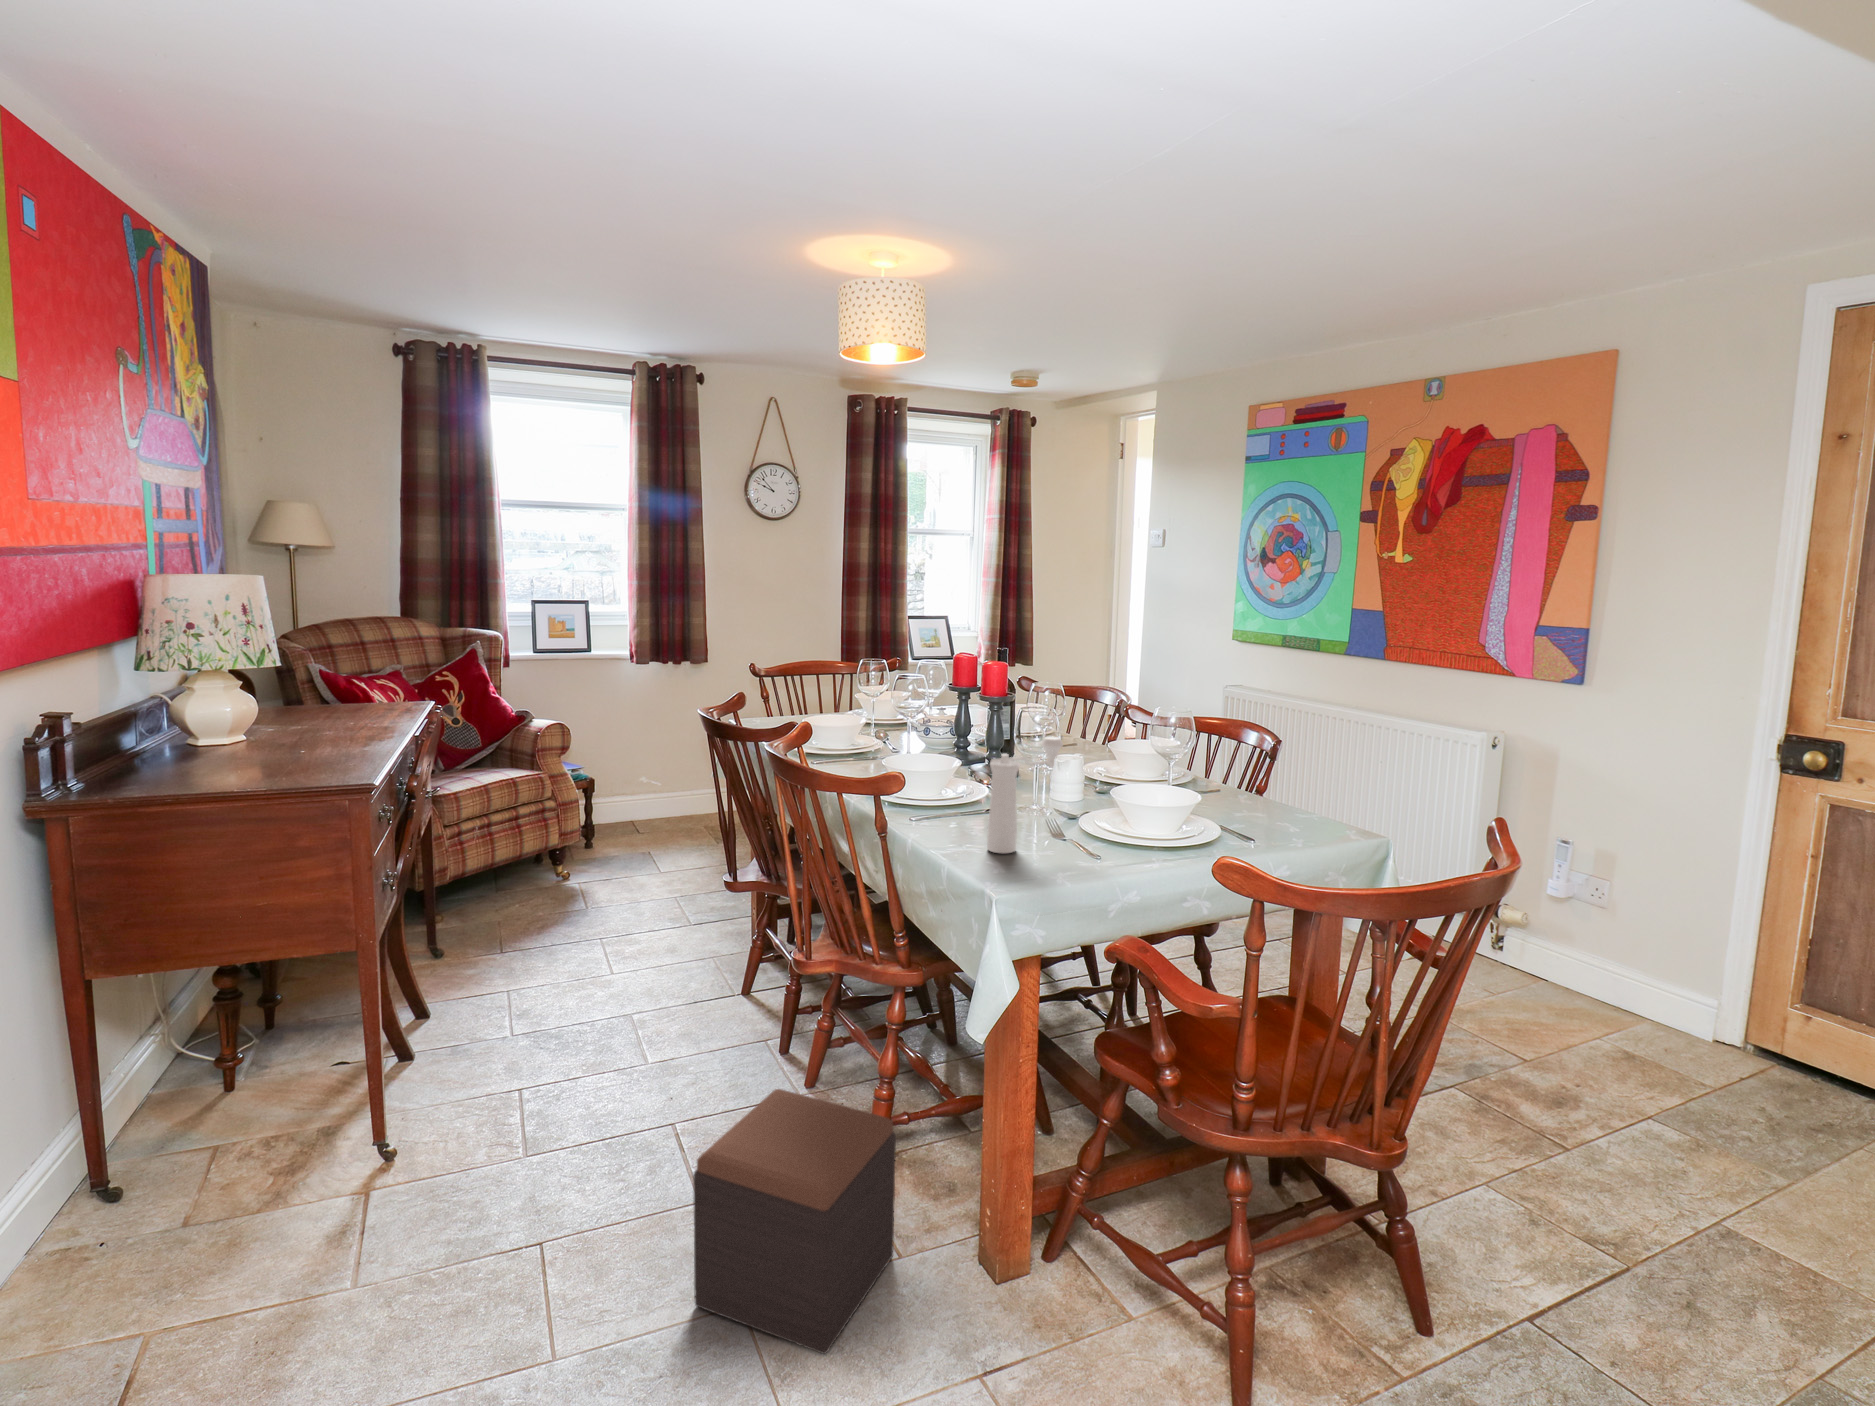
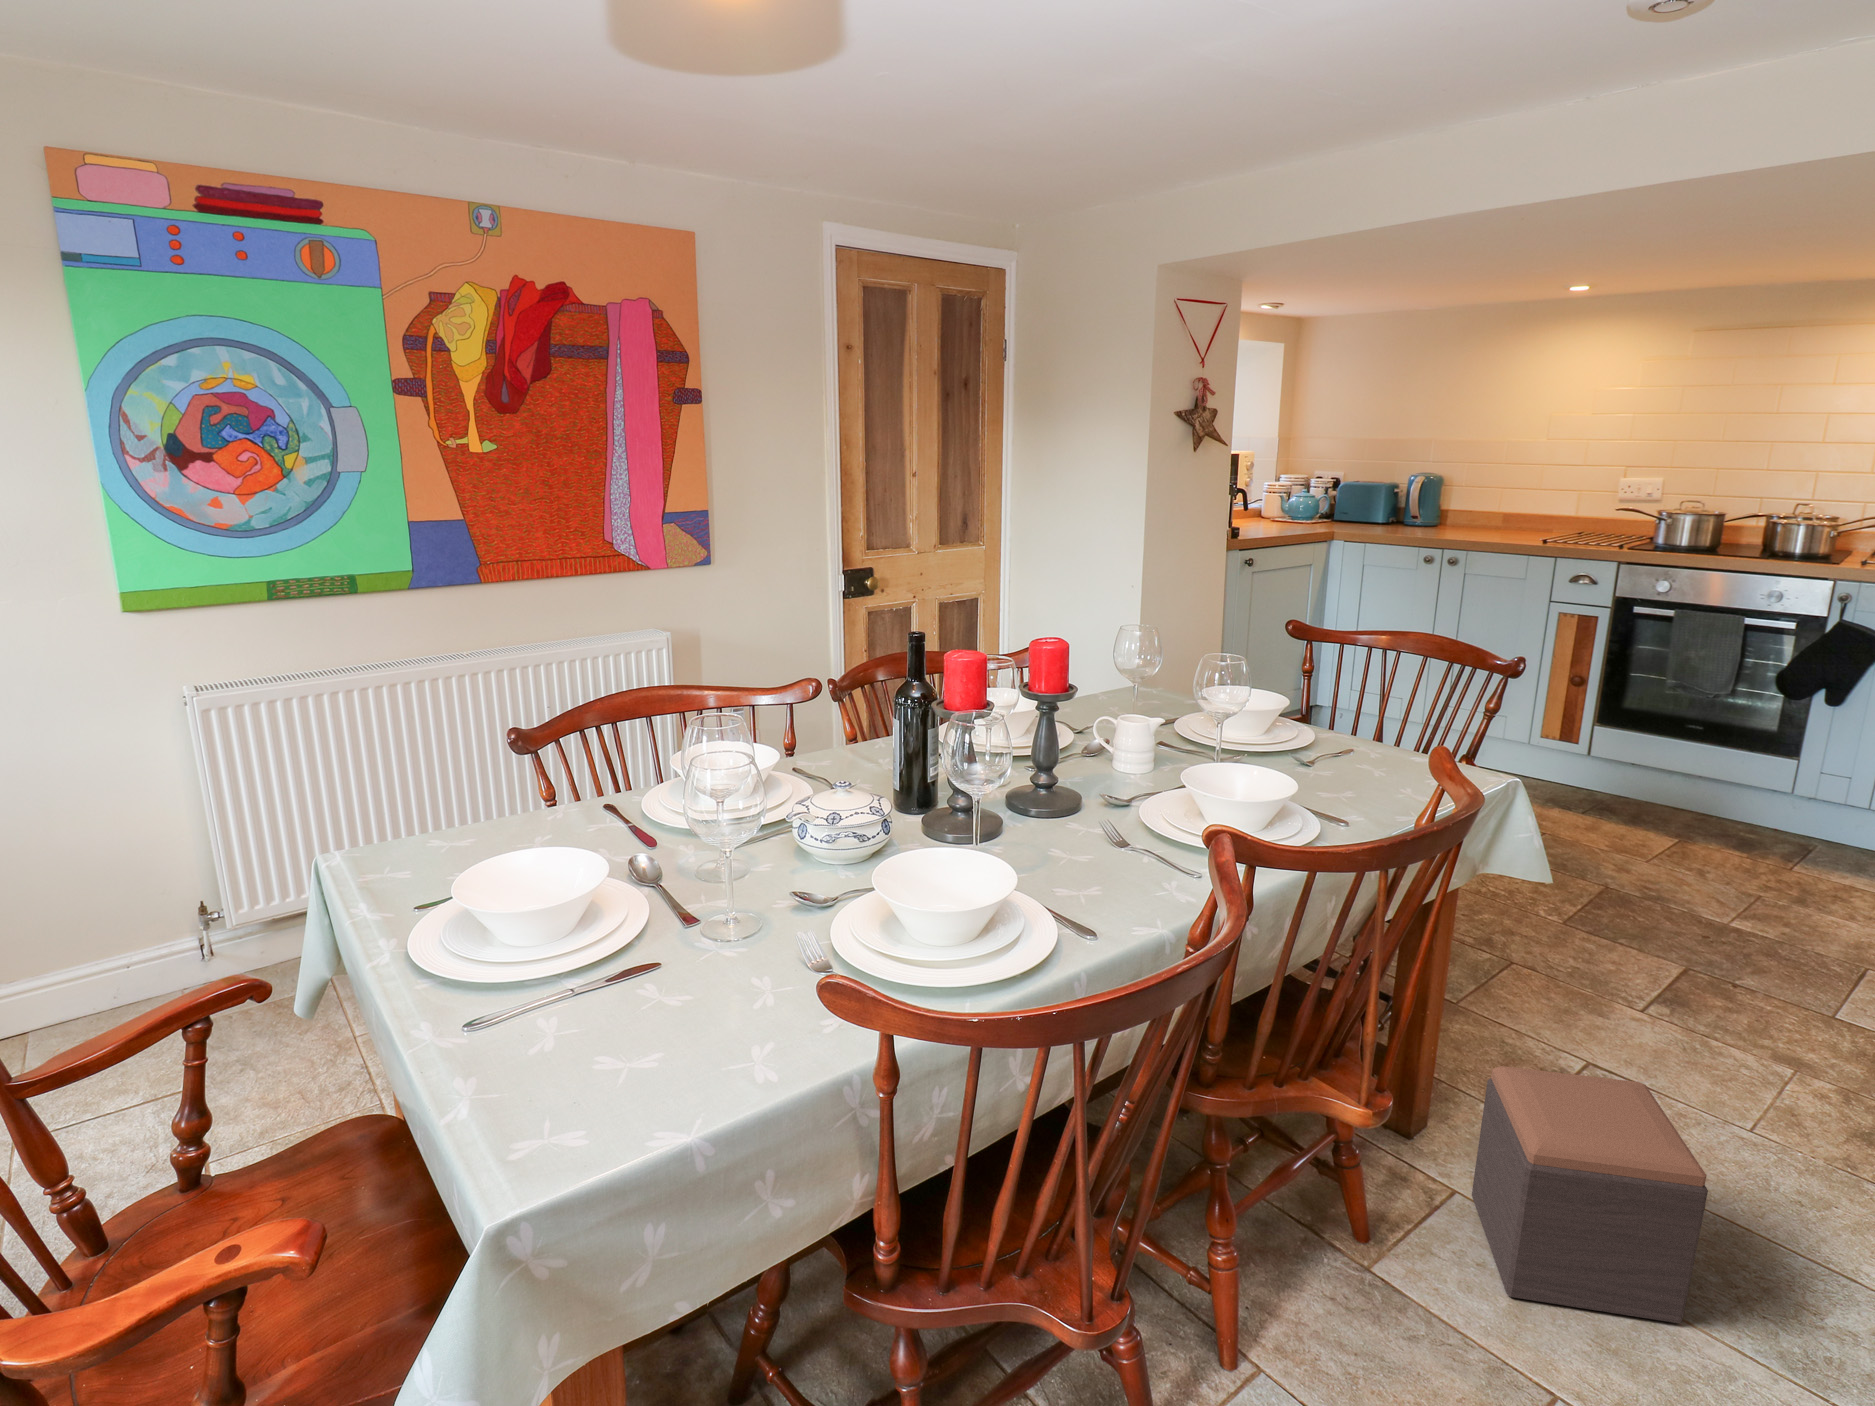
pepper mill: present [987,736,1063,853] -> none [1328,670,1412,796]

